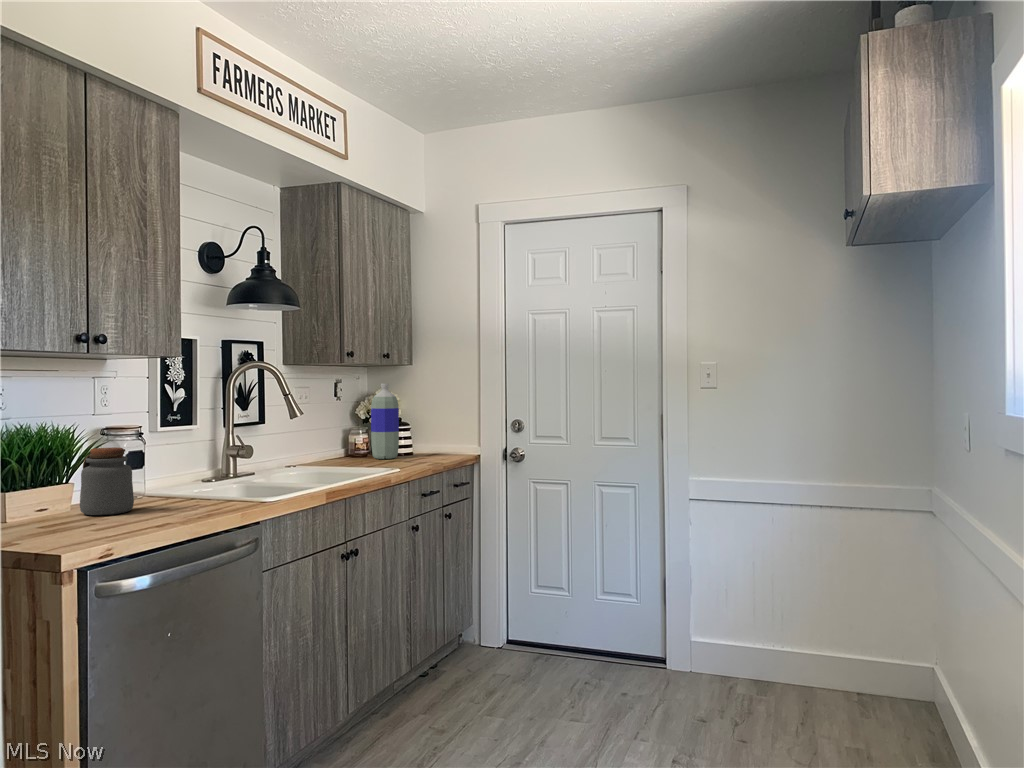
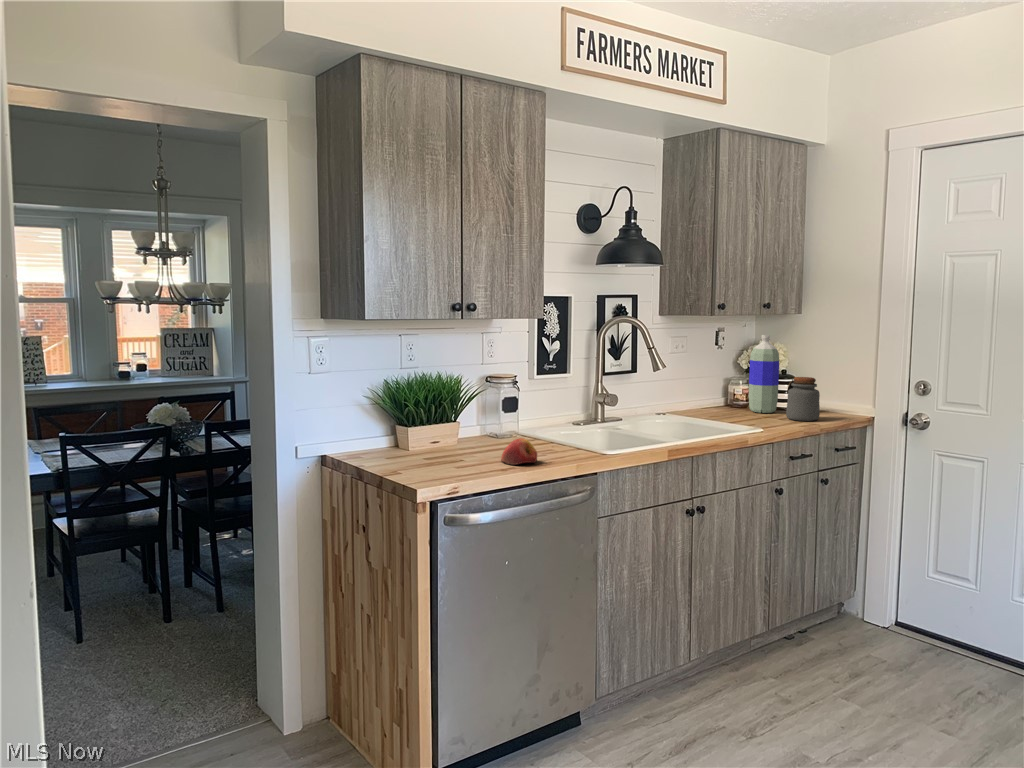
jar: present [80,447,134,515] -> present [786,377,820,421]
apple: none [149,488,195,519] -> present [501,438,537,465]

